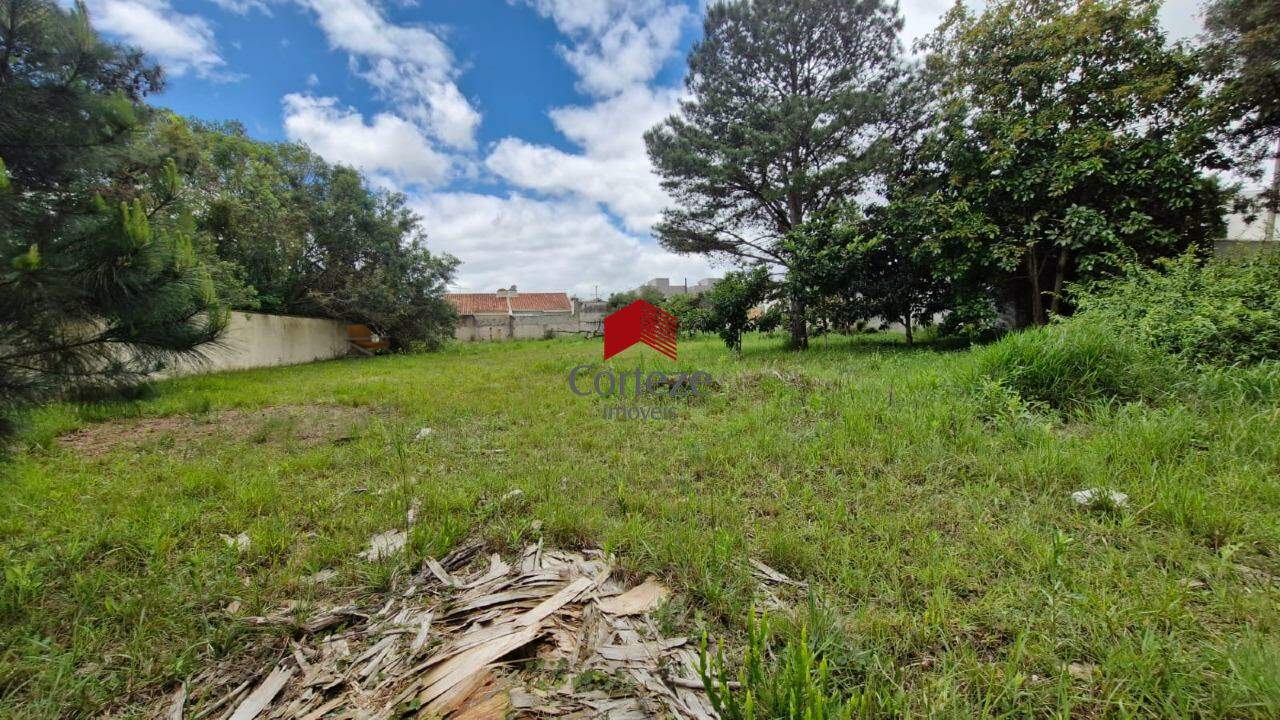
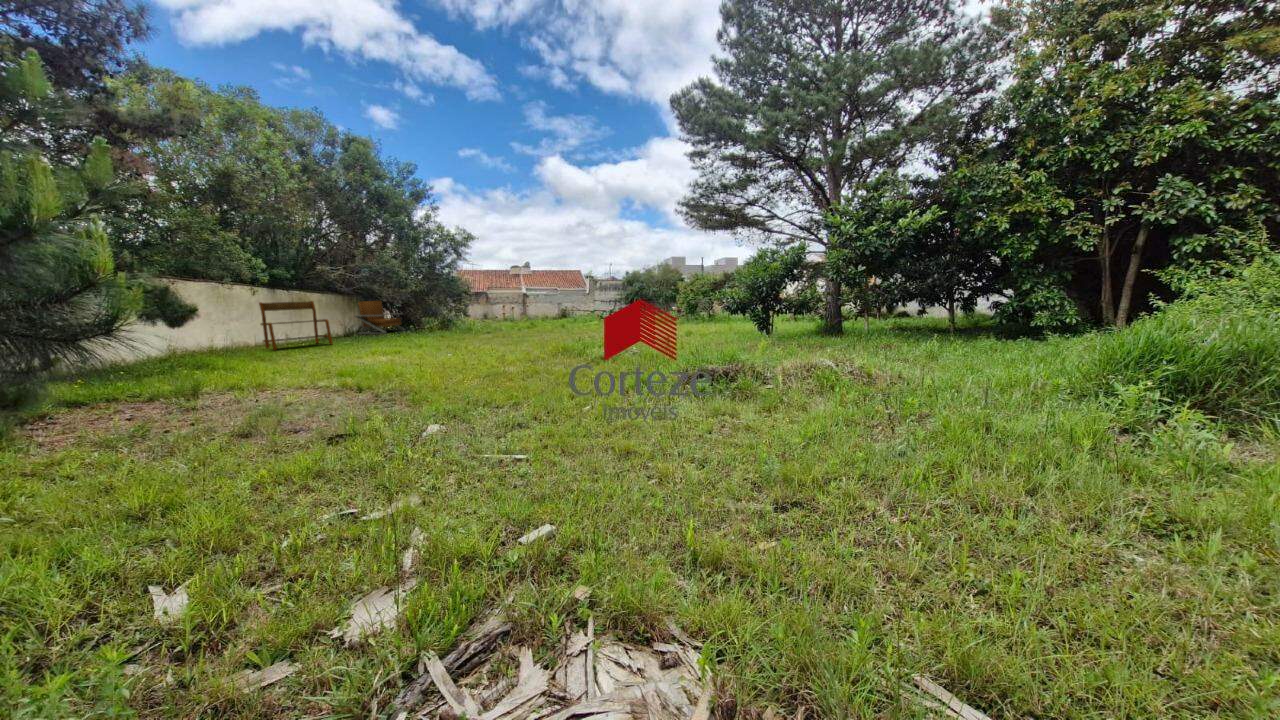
bench: none [251,325,322,373] -> present [259,301,333,350]

